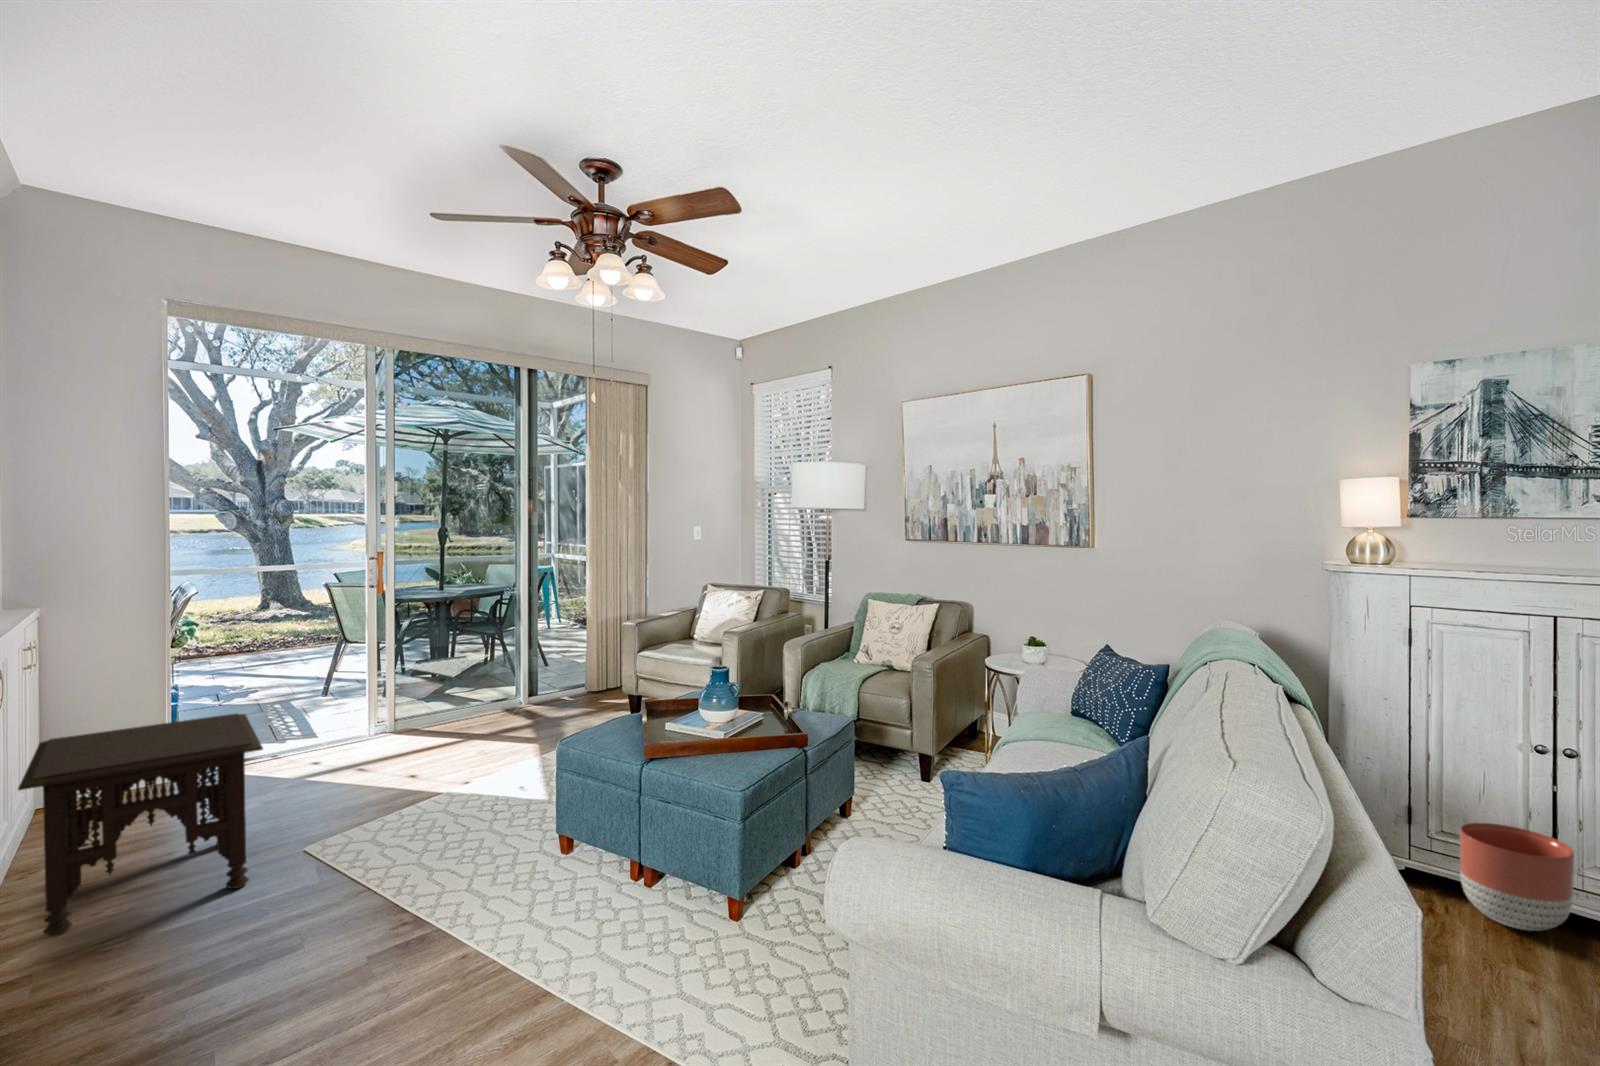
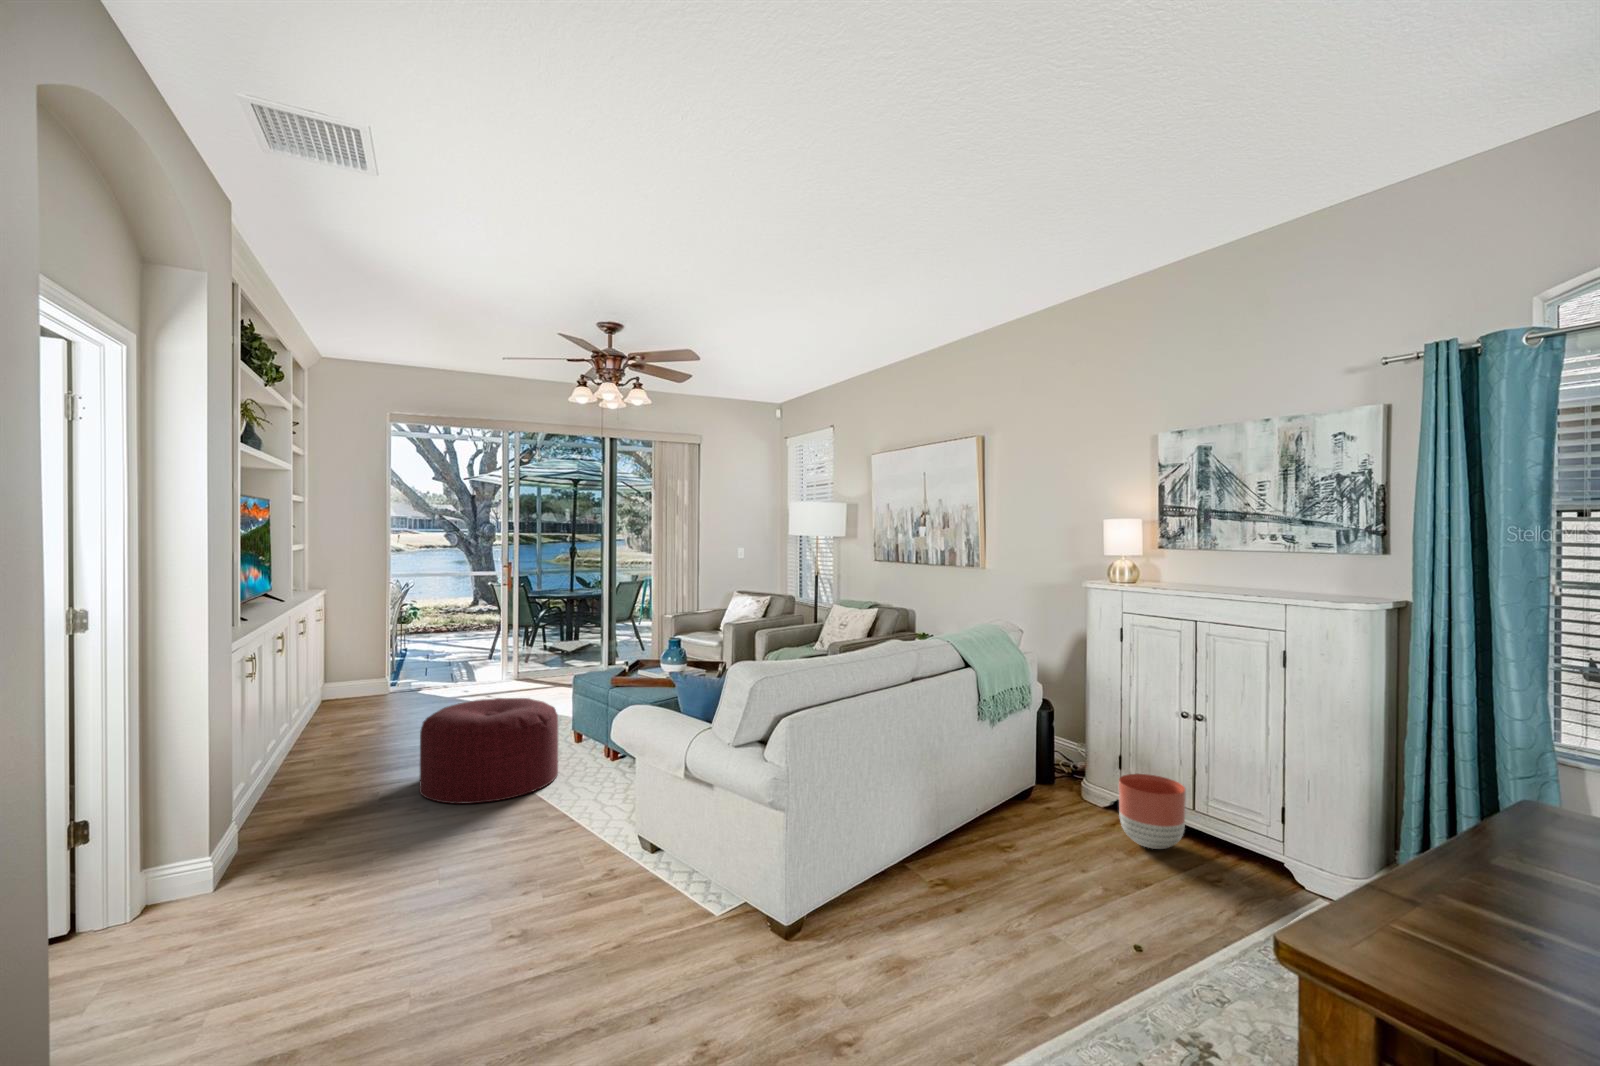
side table: present [18,713,263,936] -> none [291,657,412,763]
ottoman: none [330,777,577,1001] -> present [419,698,558,804]

